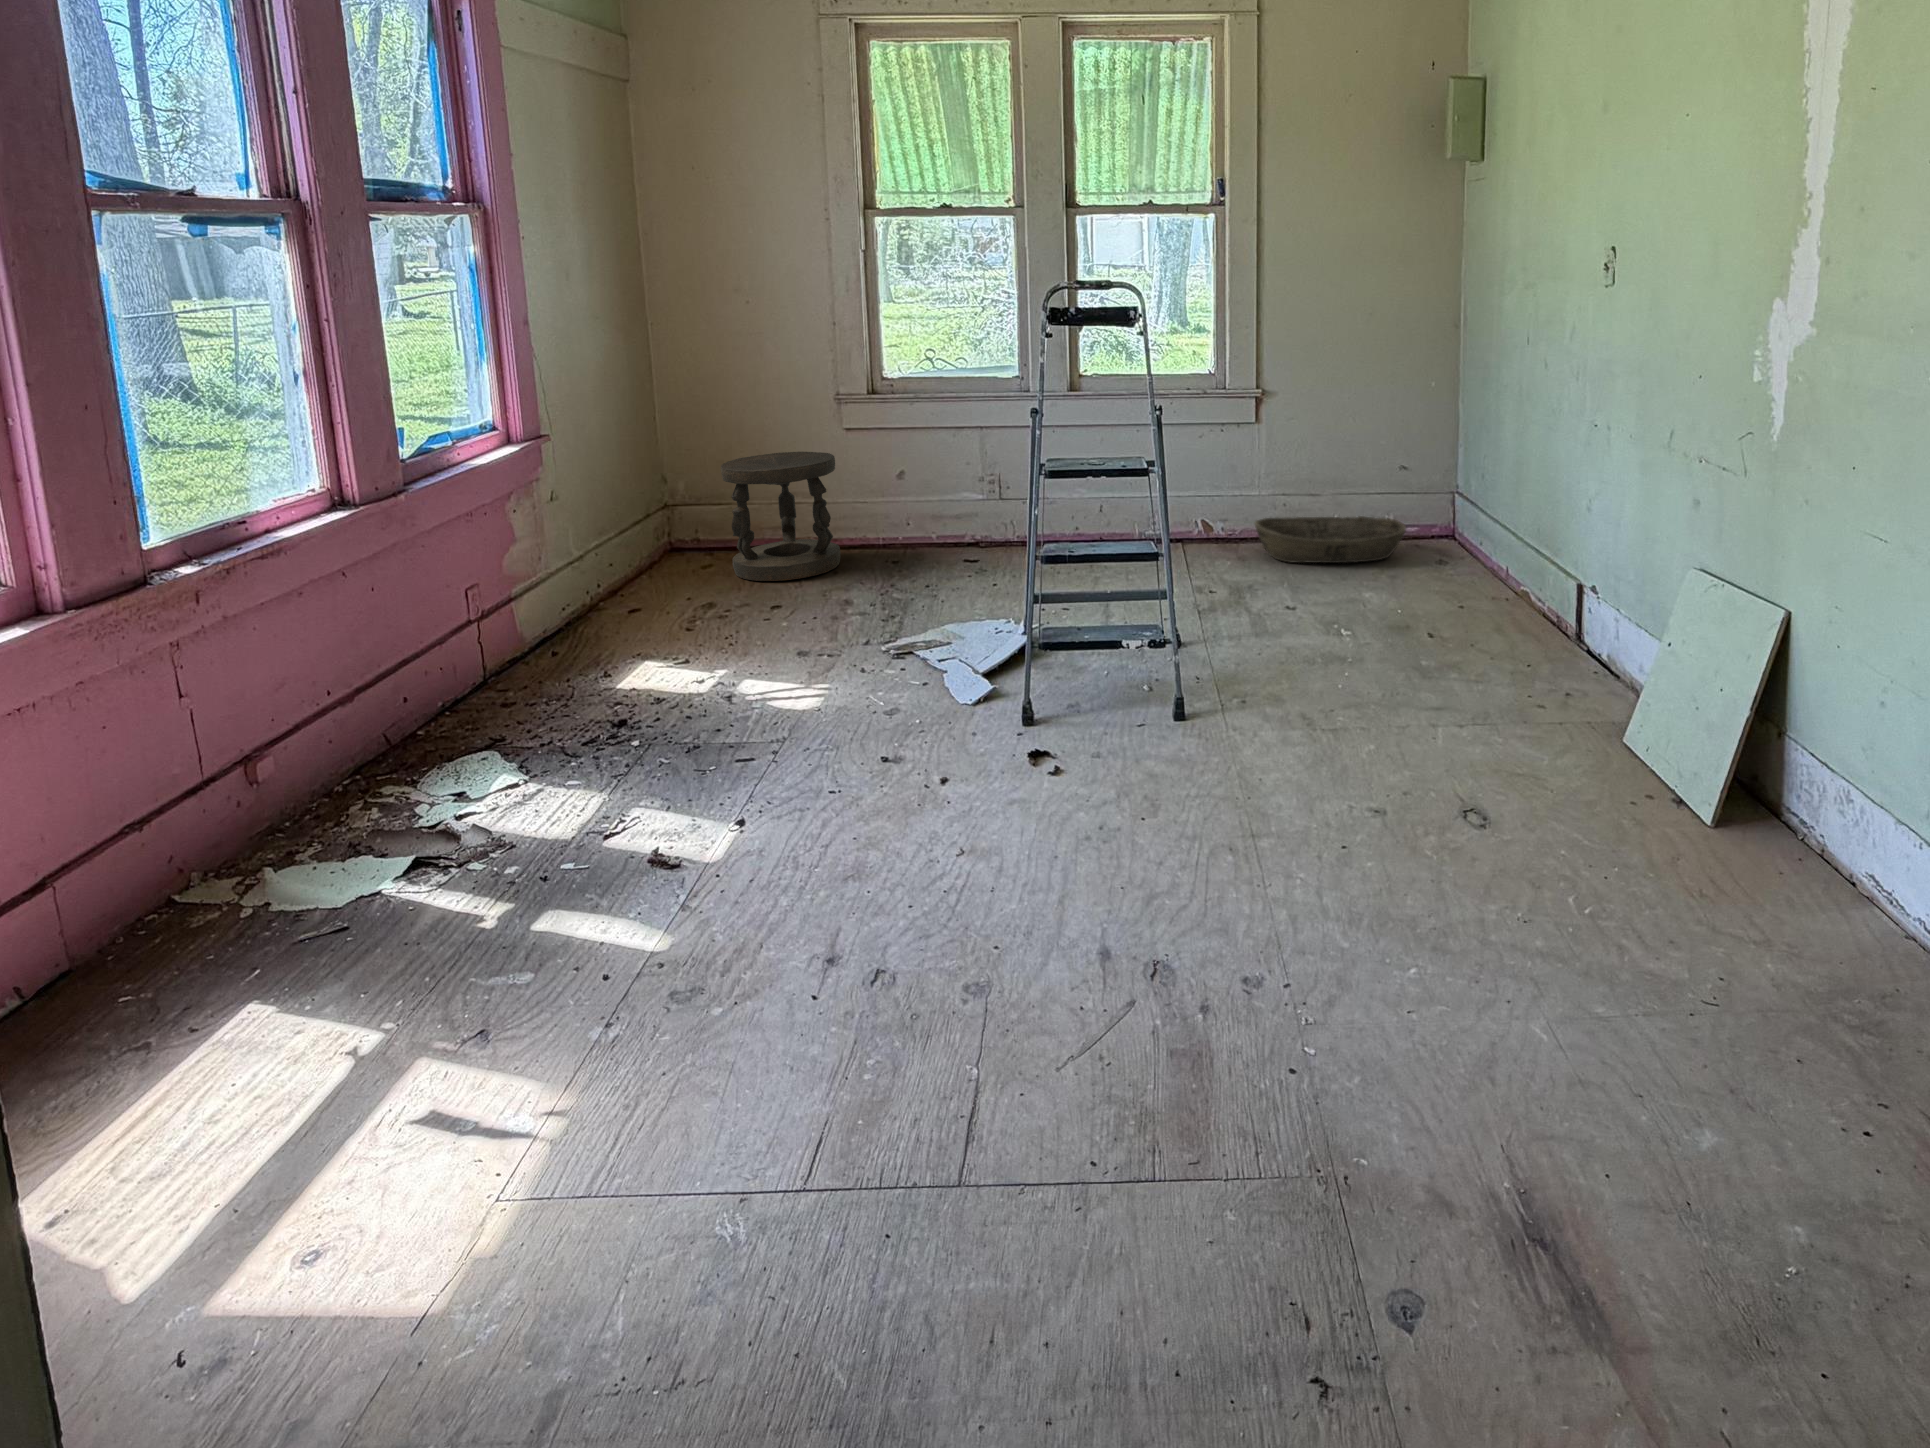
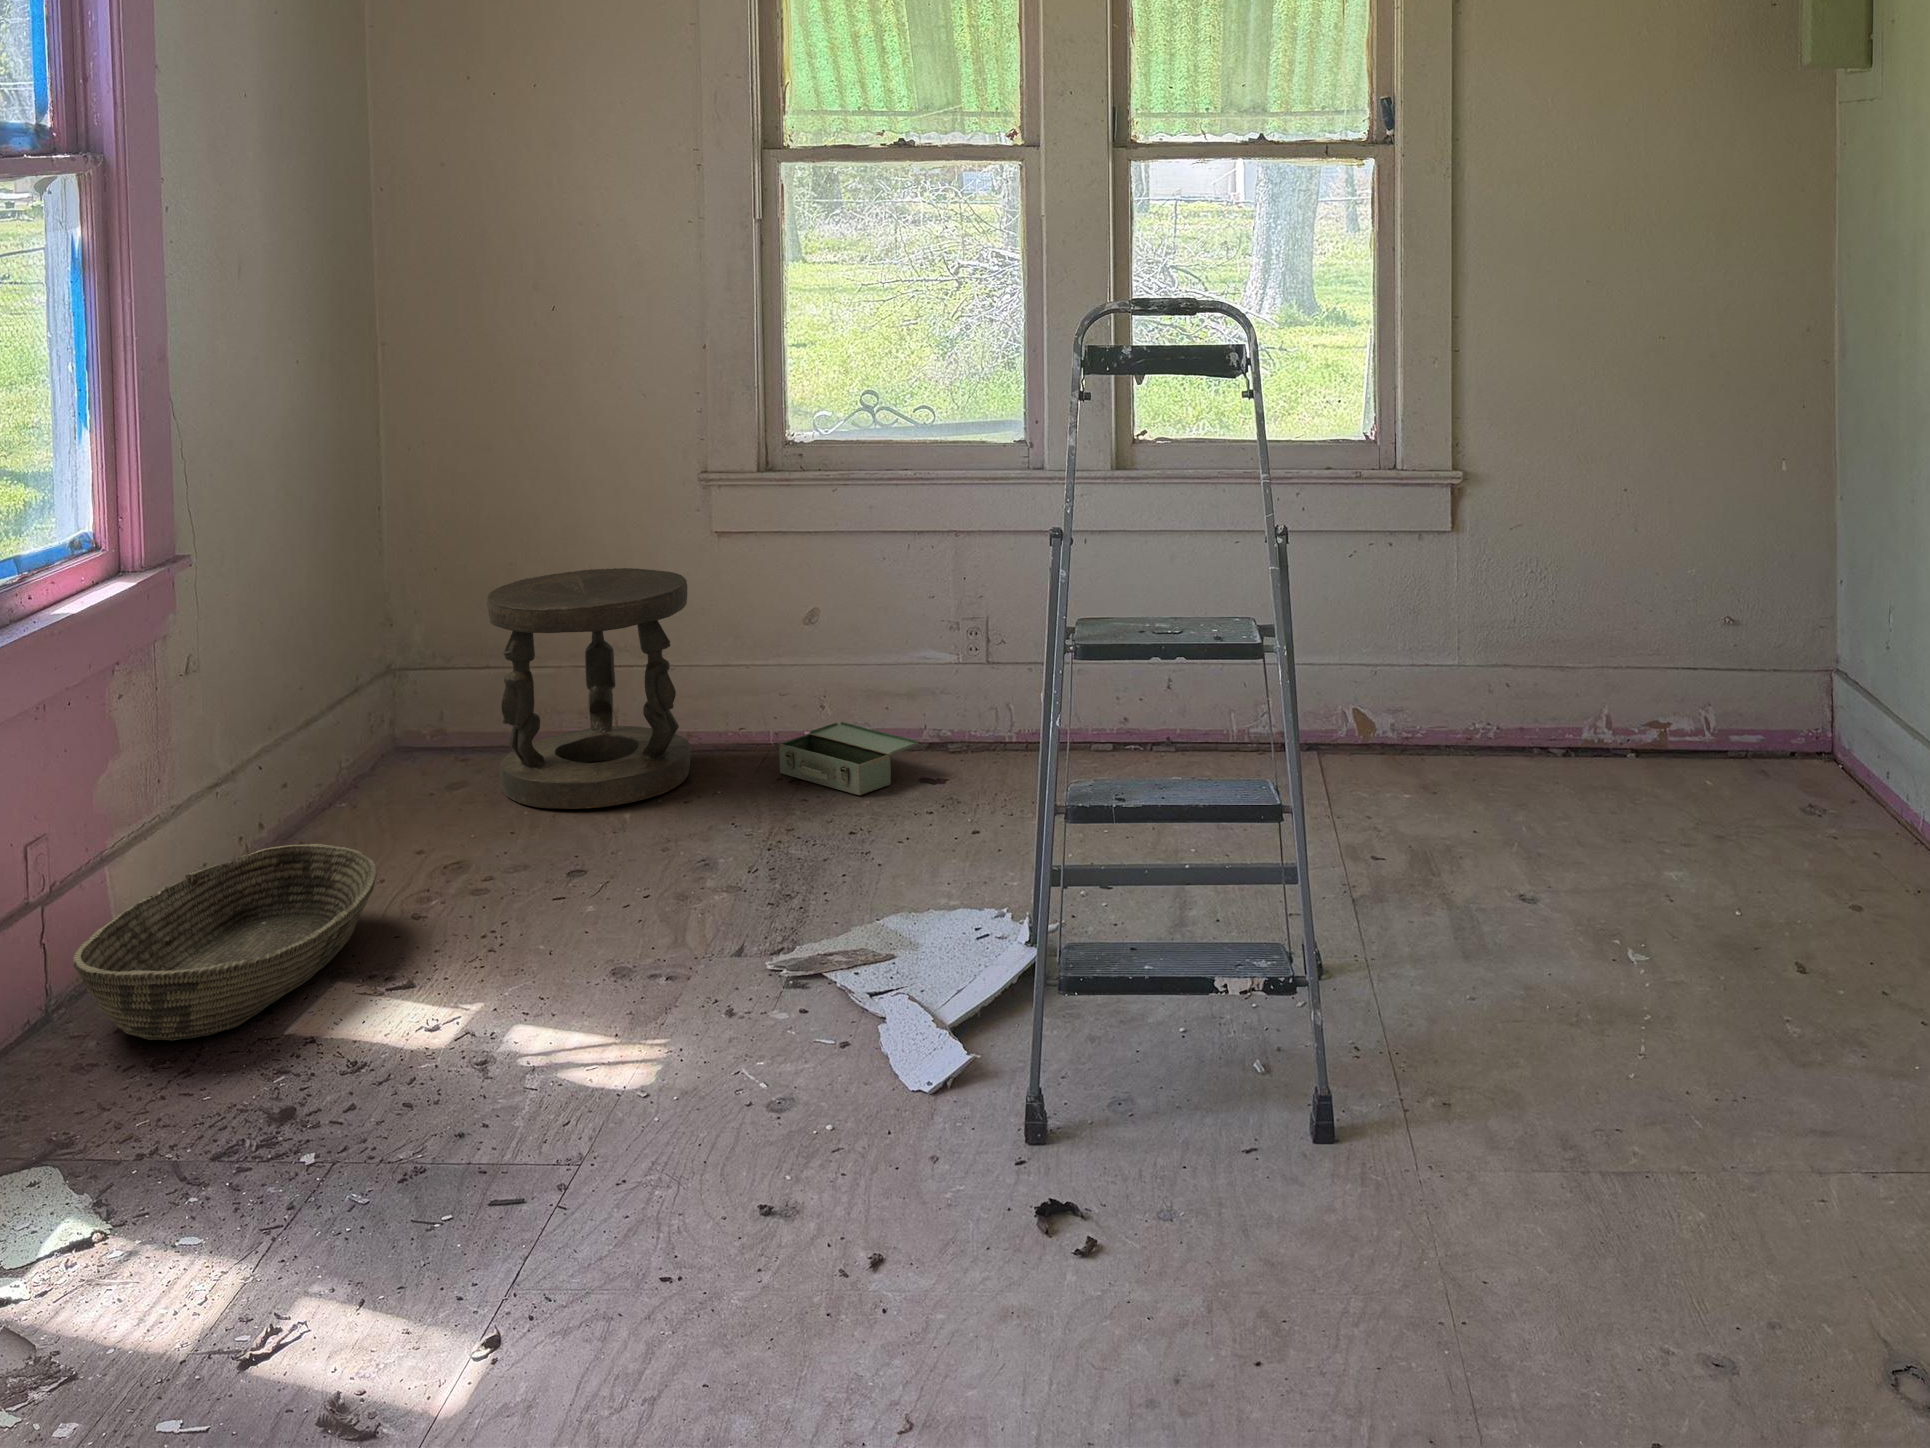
basket: present [1255,516,1406,563] -> present [73,844,377,1040]
toolbox: none [890,534,968,571] -> present [779,722,919,795]

